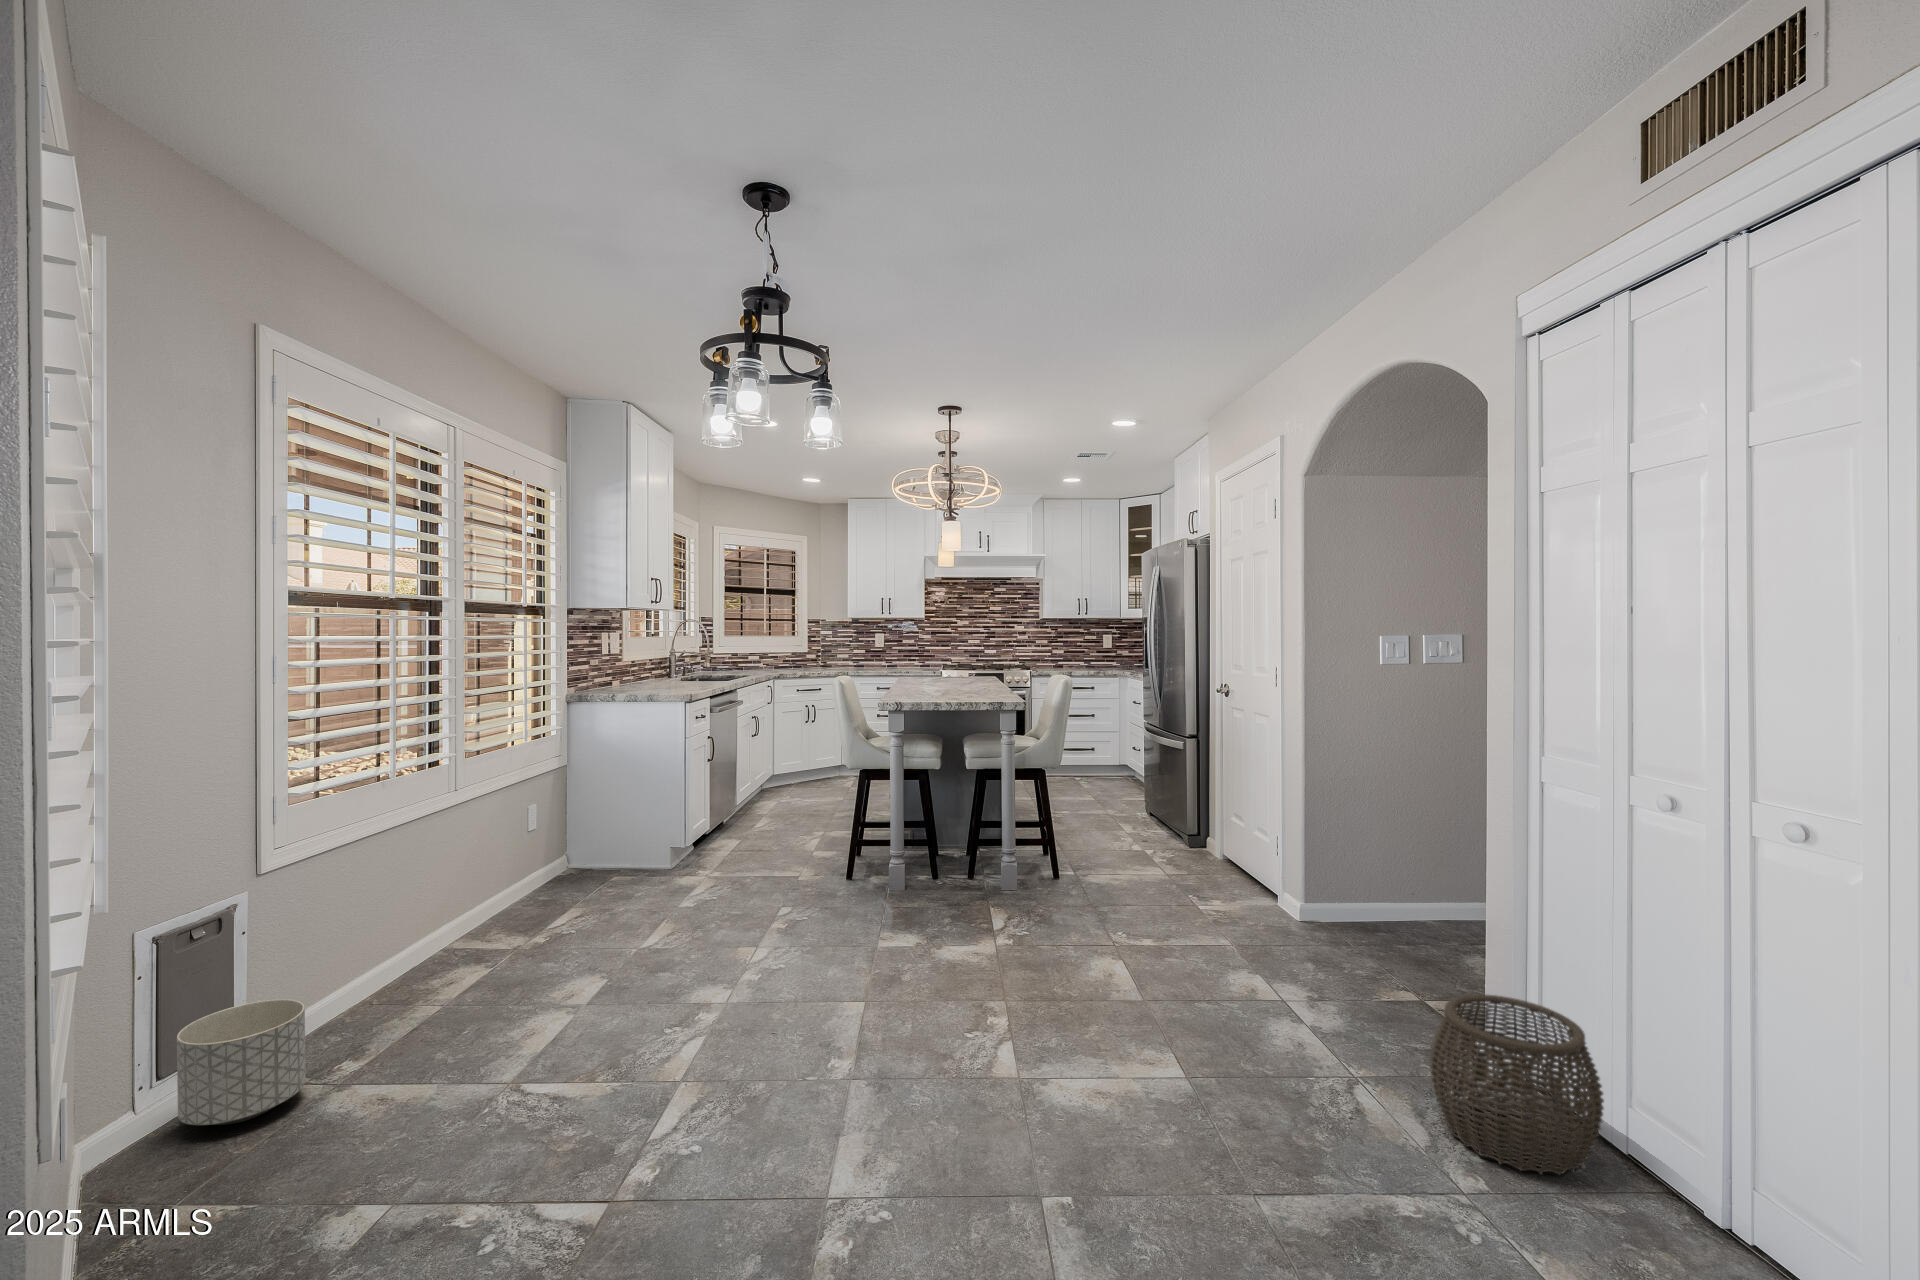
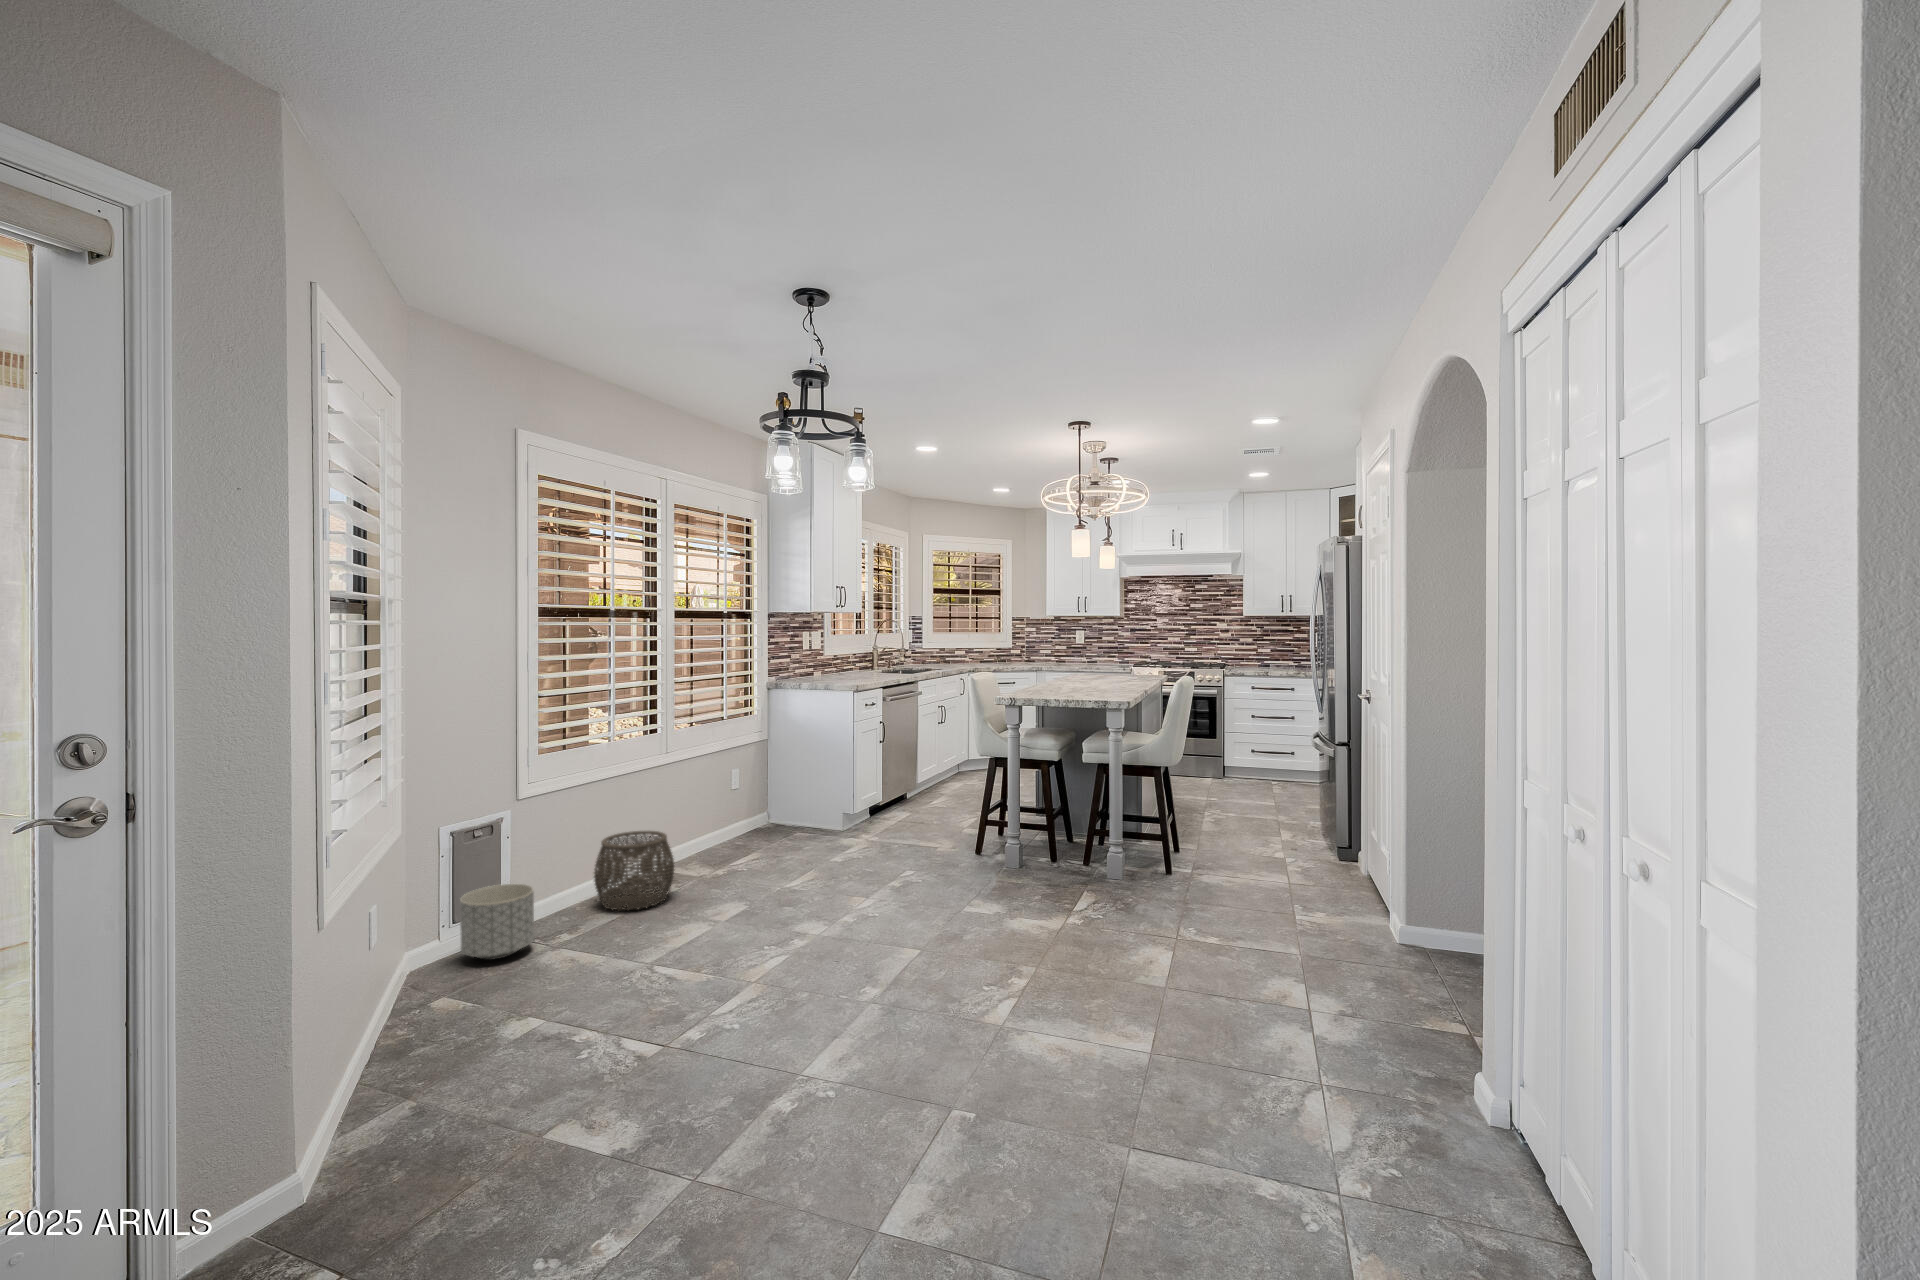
woven basket: present [1430,994,1604,1175] -> present [594,831,675,911]

